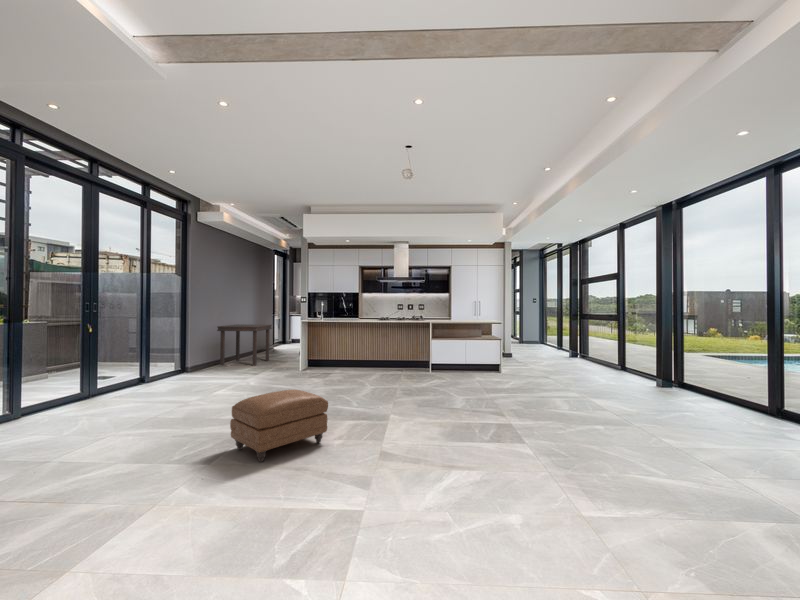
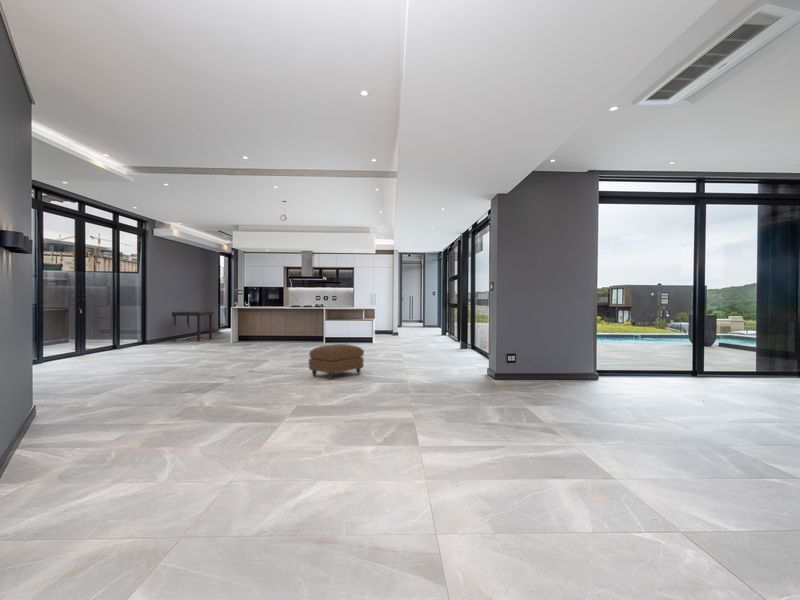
ottoman: present [230,390,328,462] -> present [309,344,364,379]

